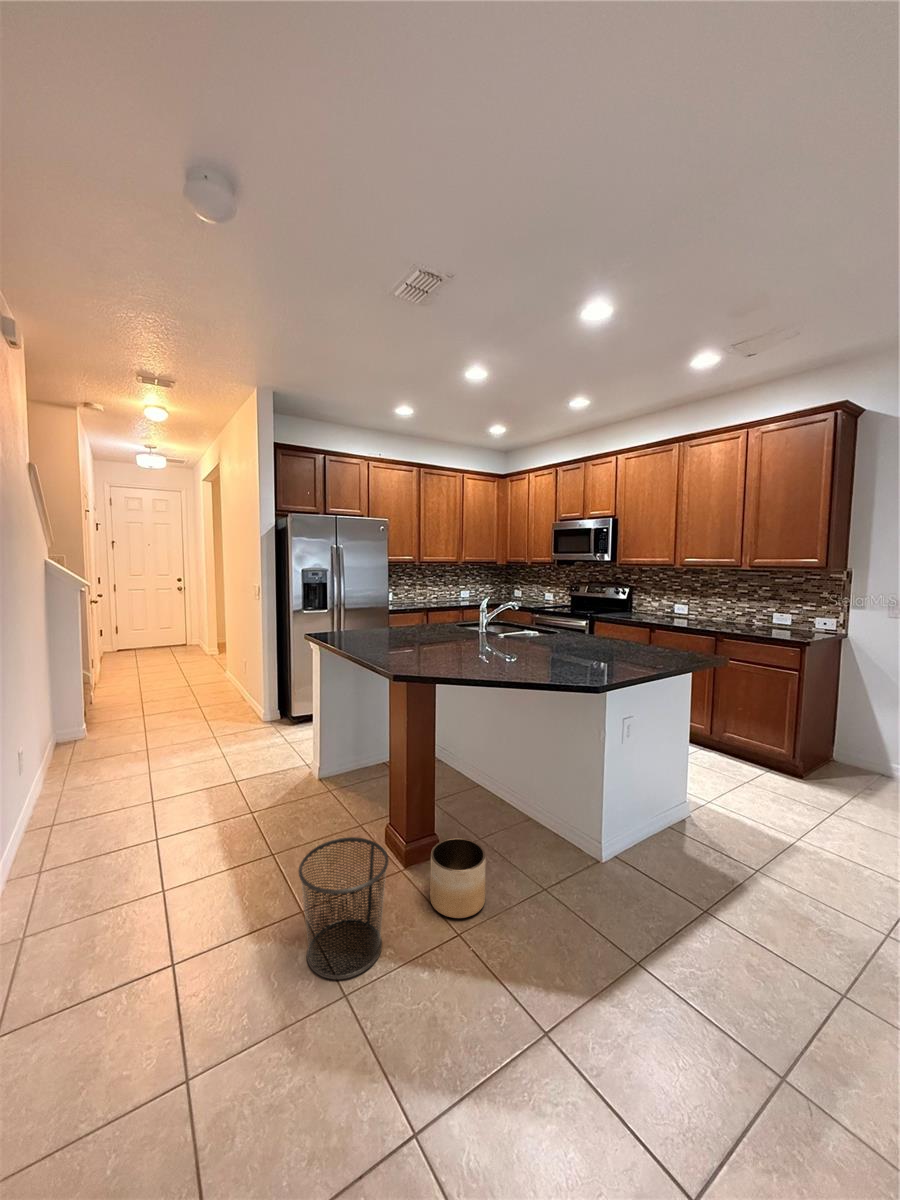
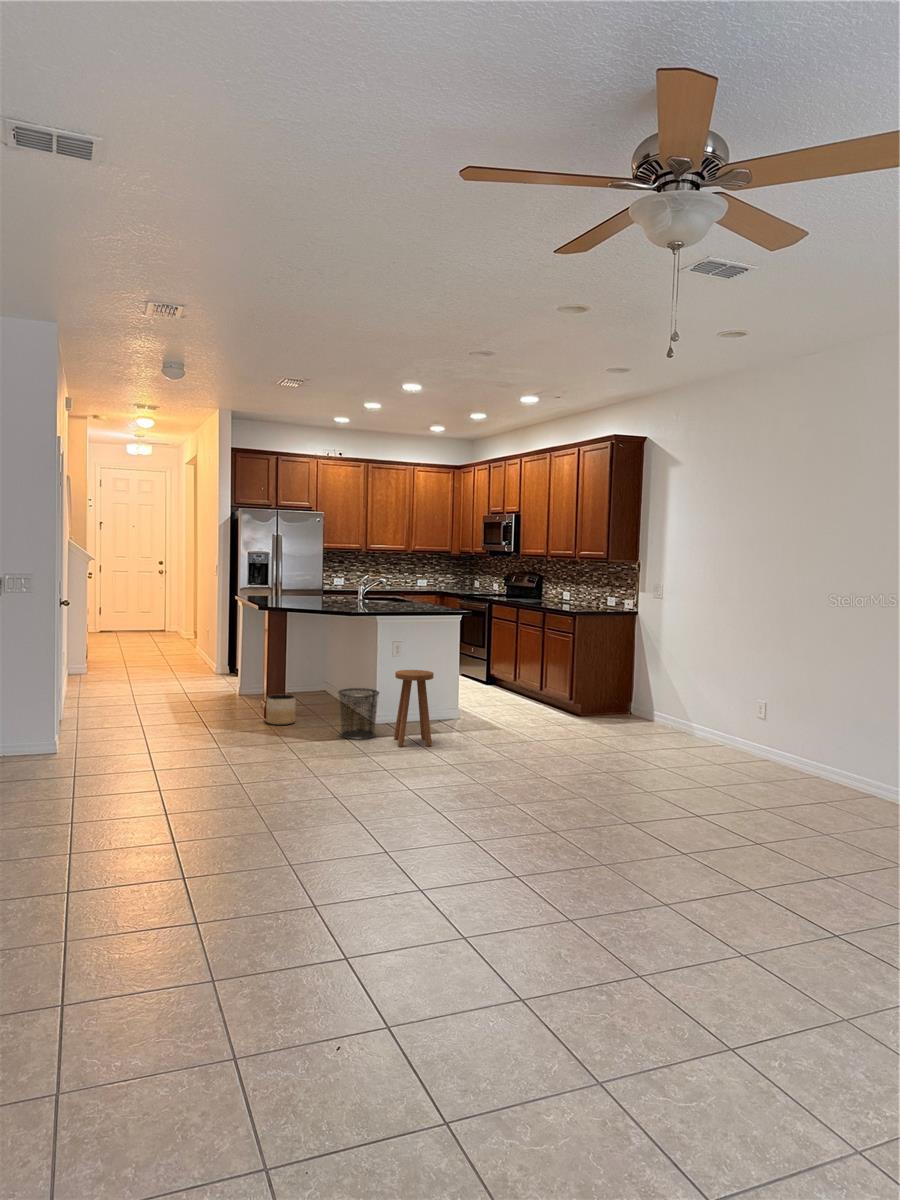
stool: none [735,808,858,1014] -> present [394,670,434,747]
waste bin: present [299,837,389,979] -> present [338,688,380,740]

